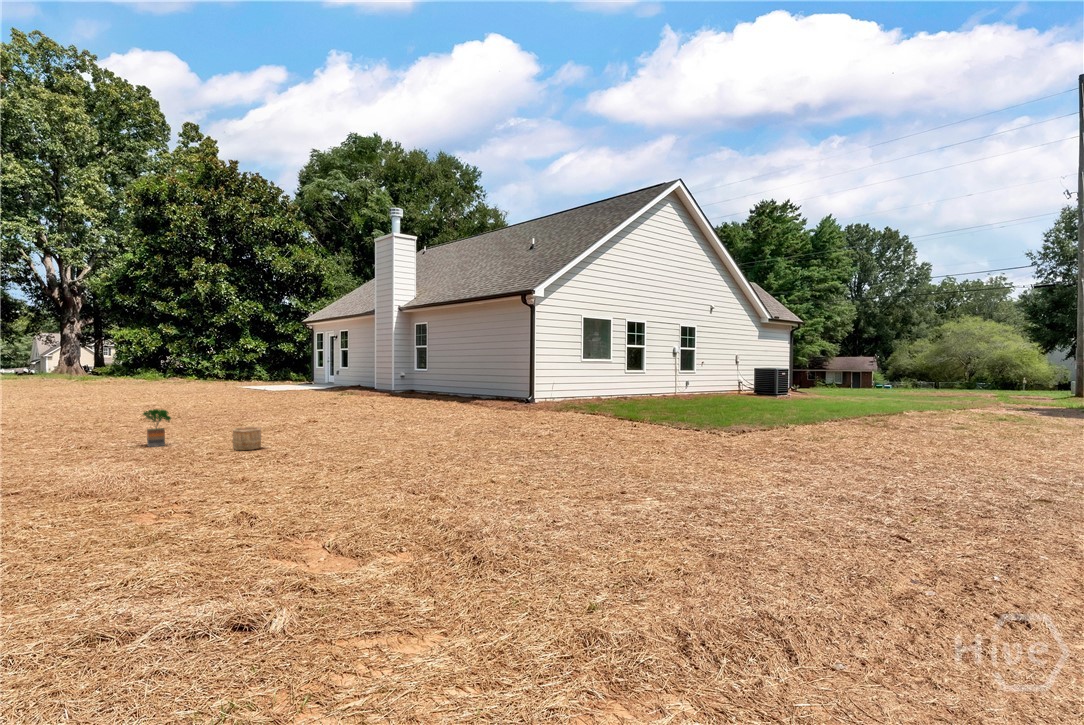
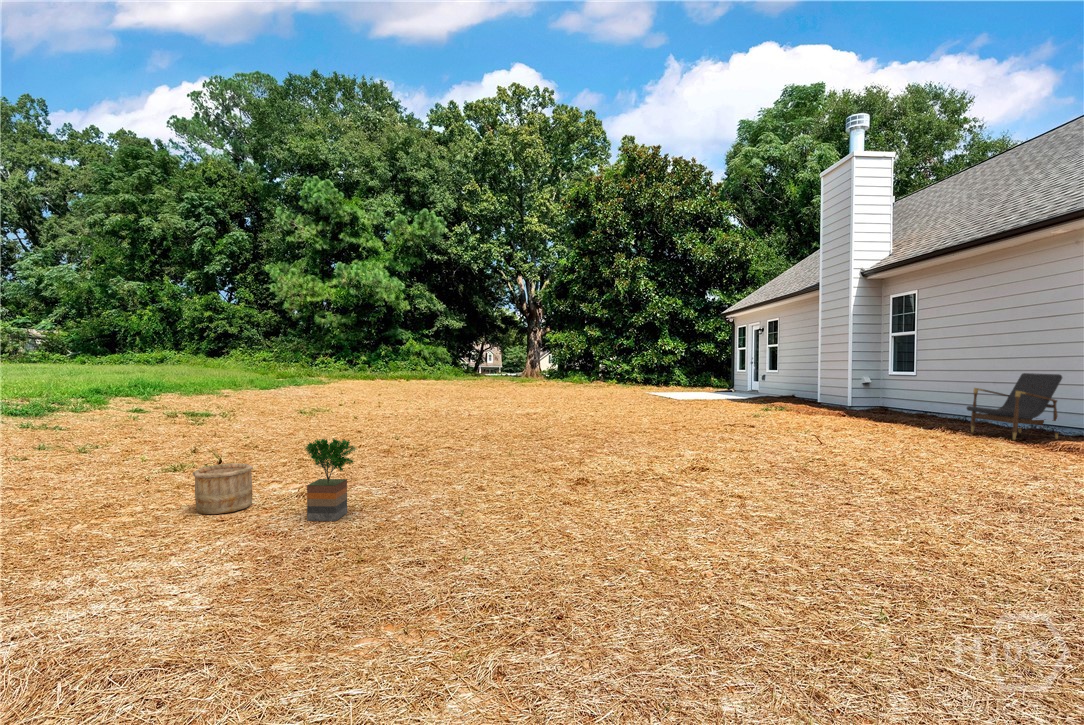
lounge chair: none [443,370,479,401] -> present [967,373,1062,440]
wooden bucket: present [232,426,262,450] -> present [192,463,253,514]

